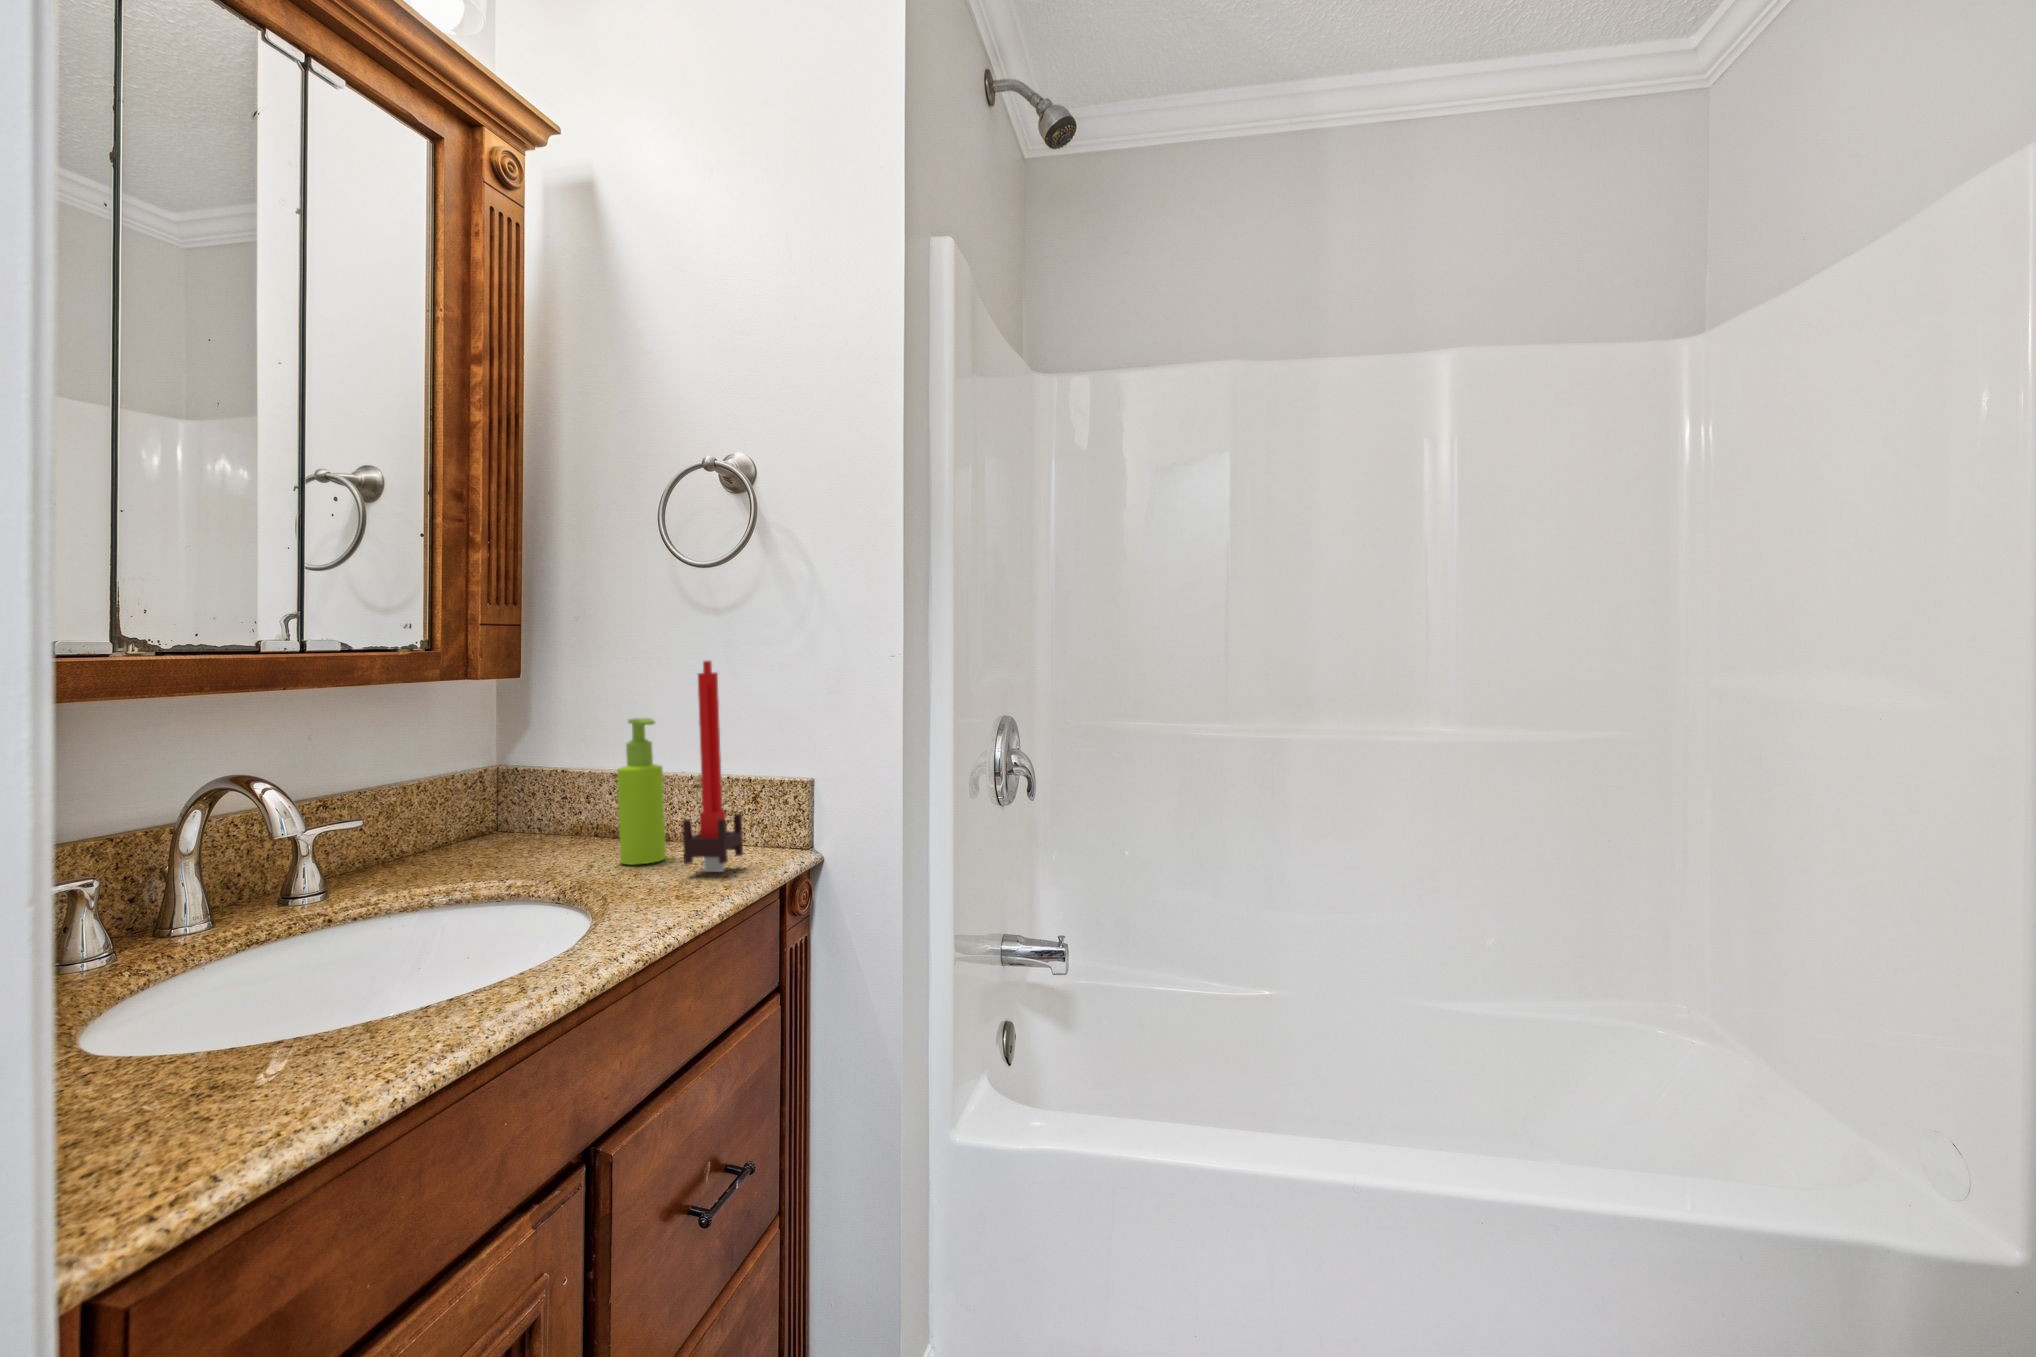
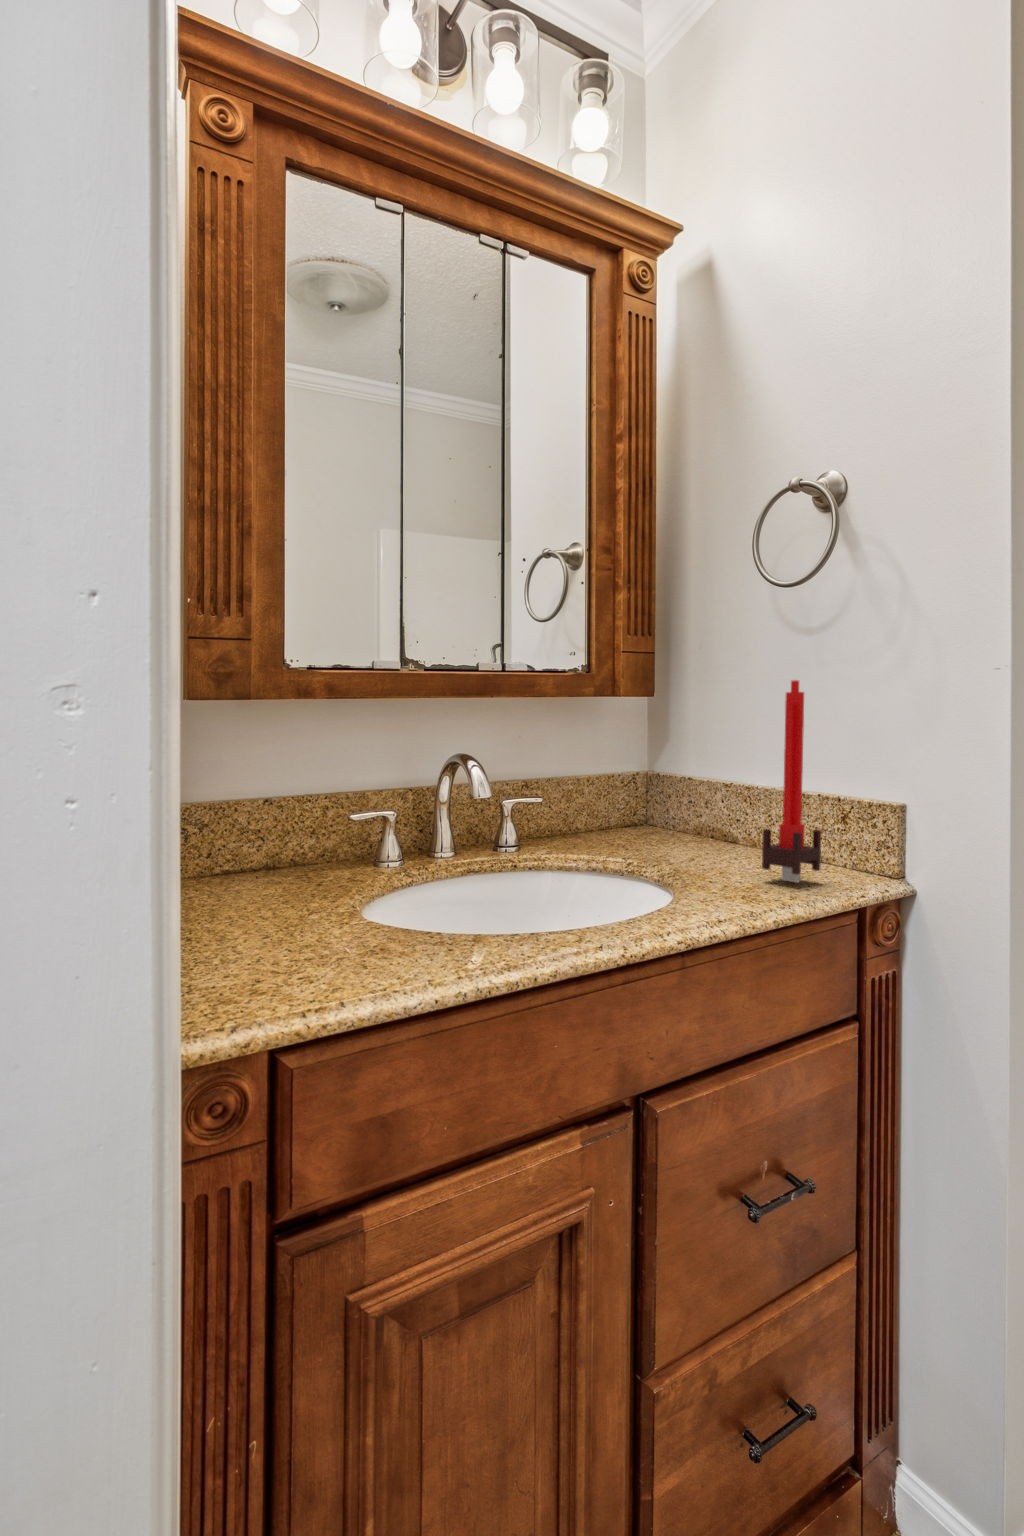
soap dispenser: present [617,718,666,865] -> none [718,734,759,865]

